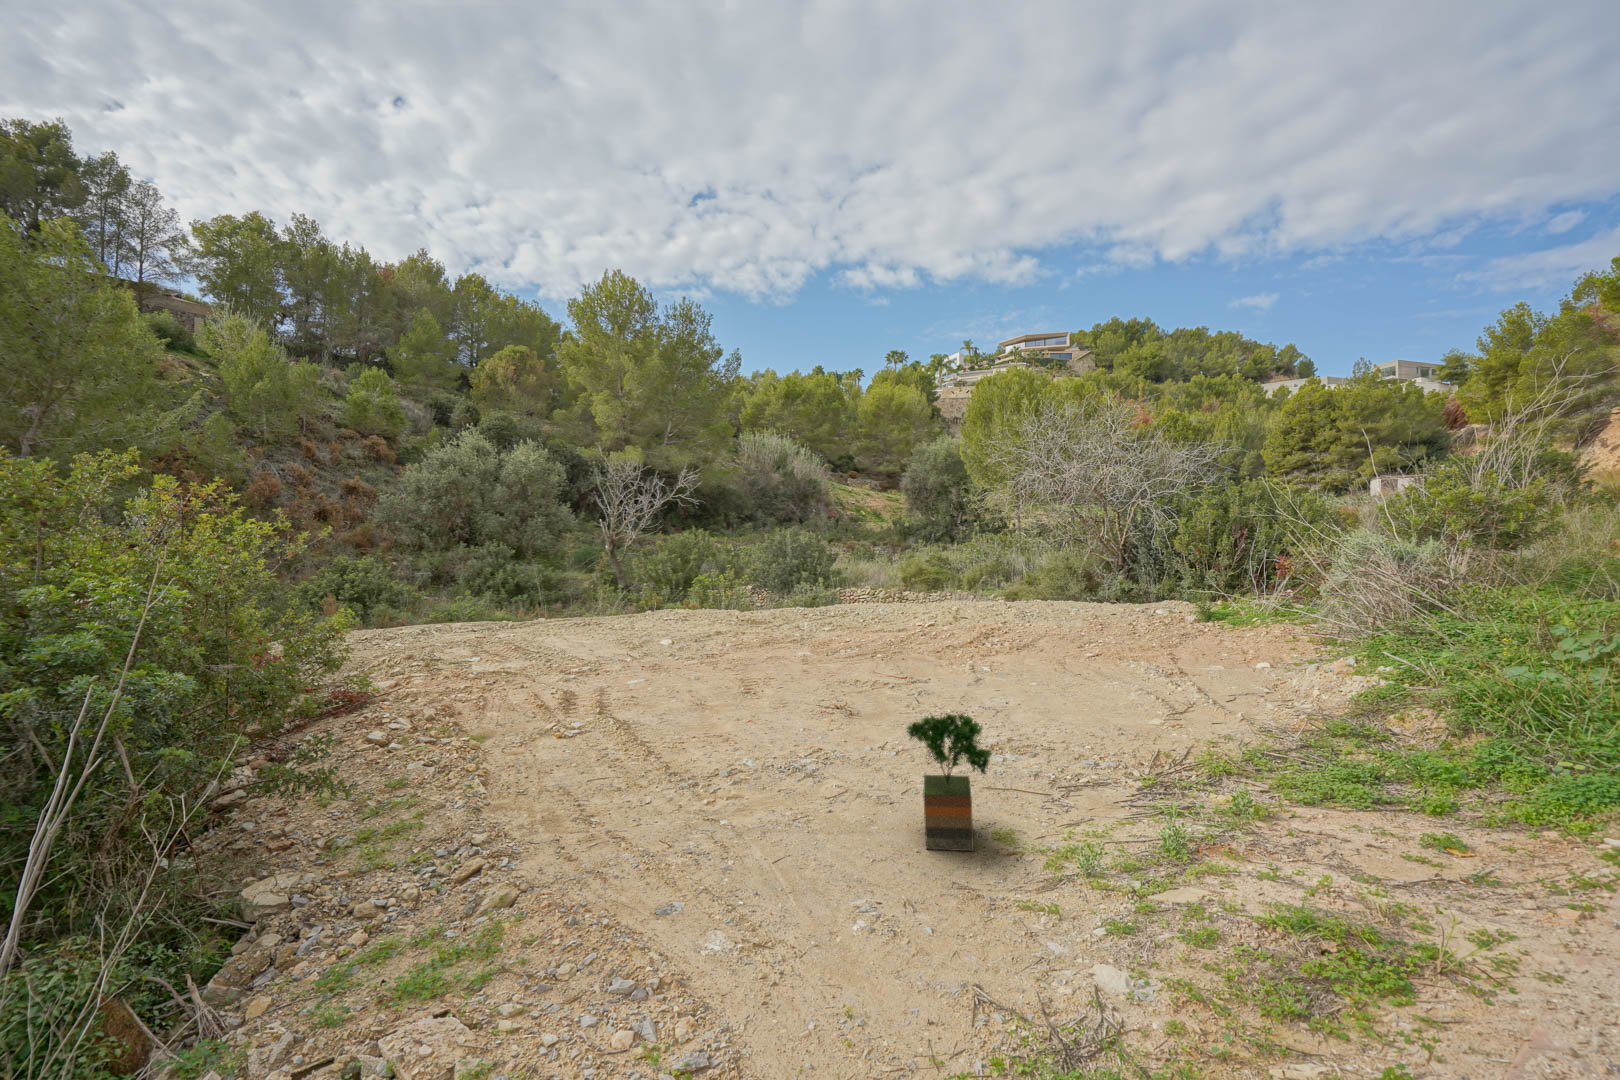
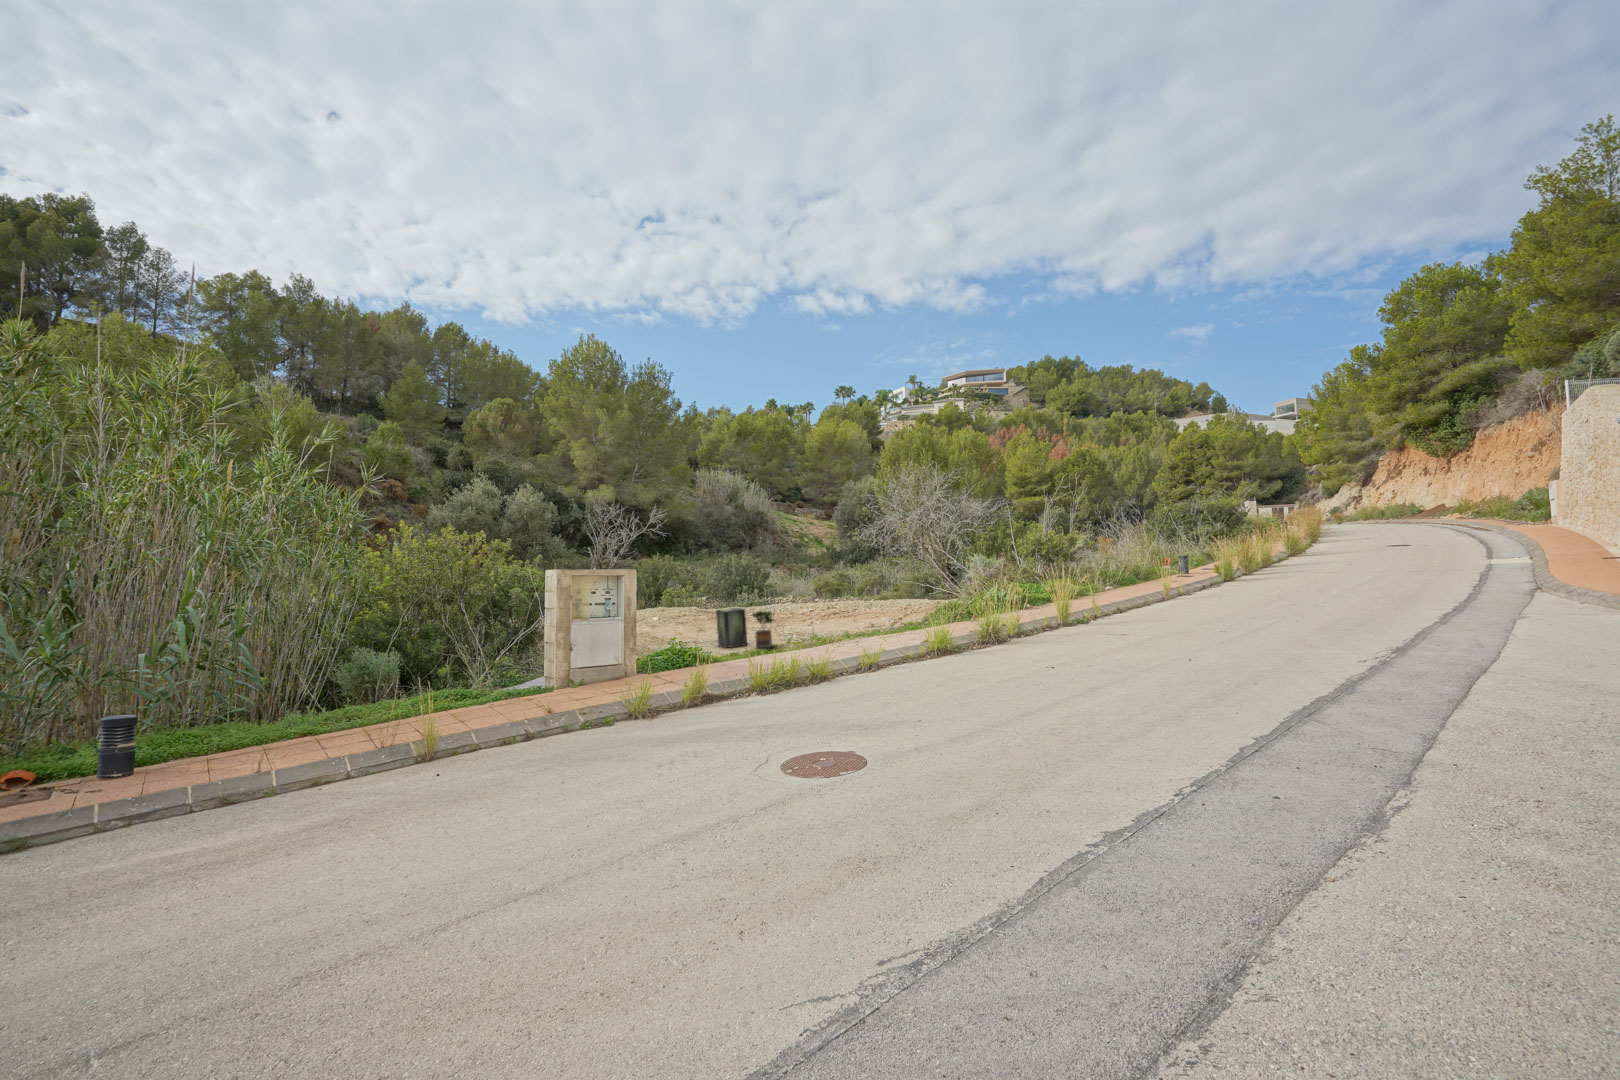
storage box: none [784,684,883,832] -> present [716,608,747,648]

